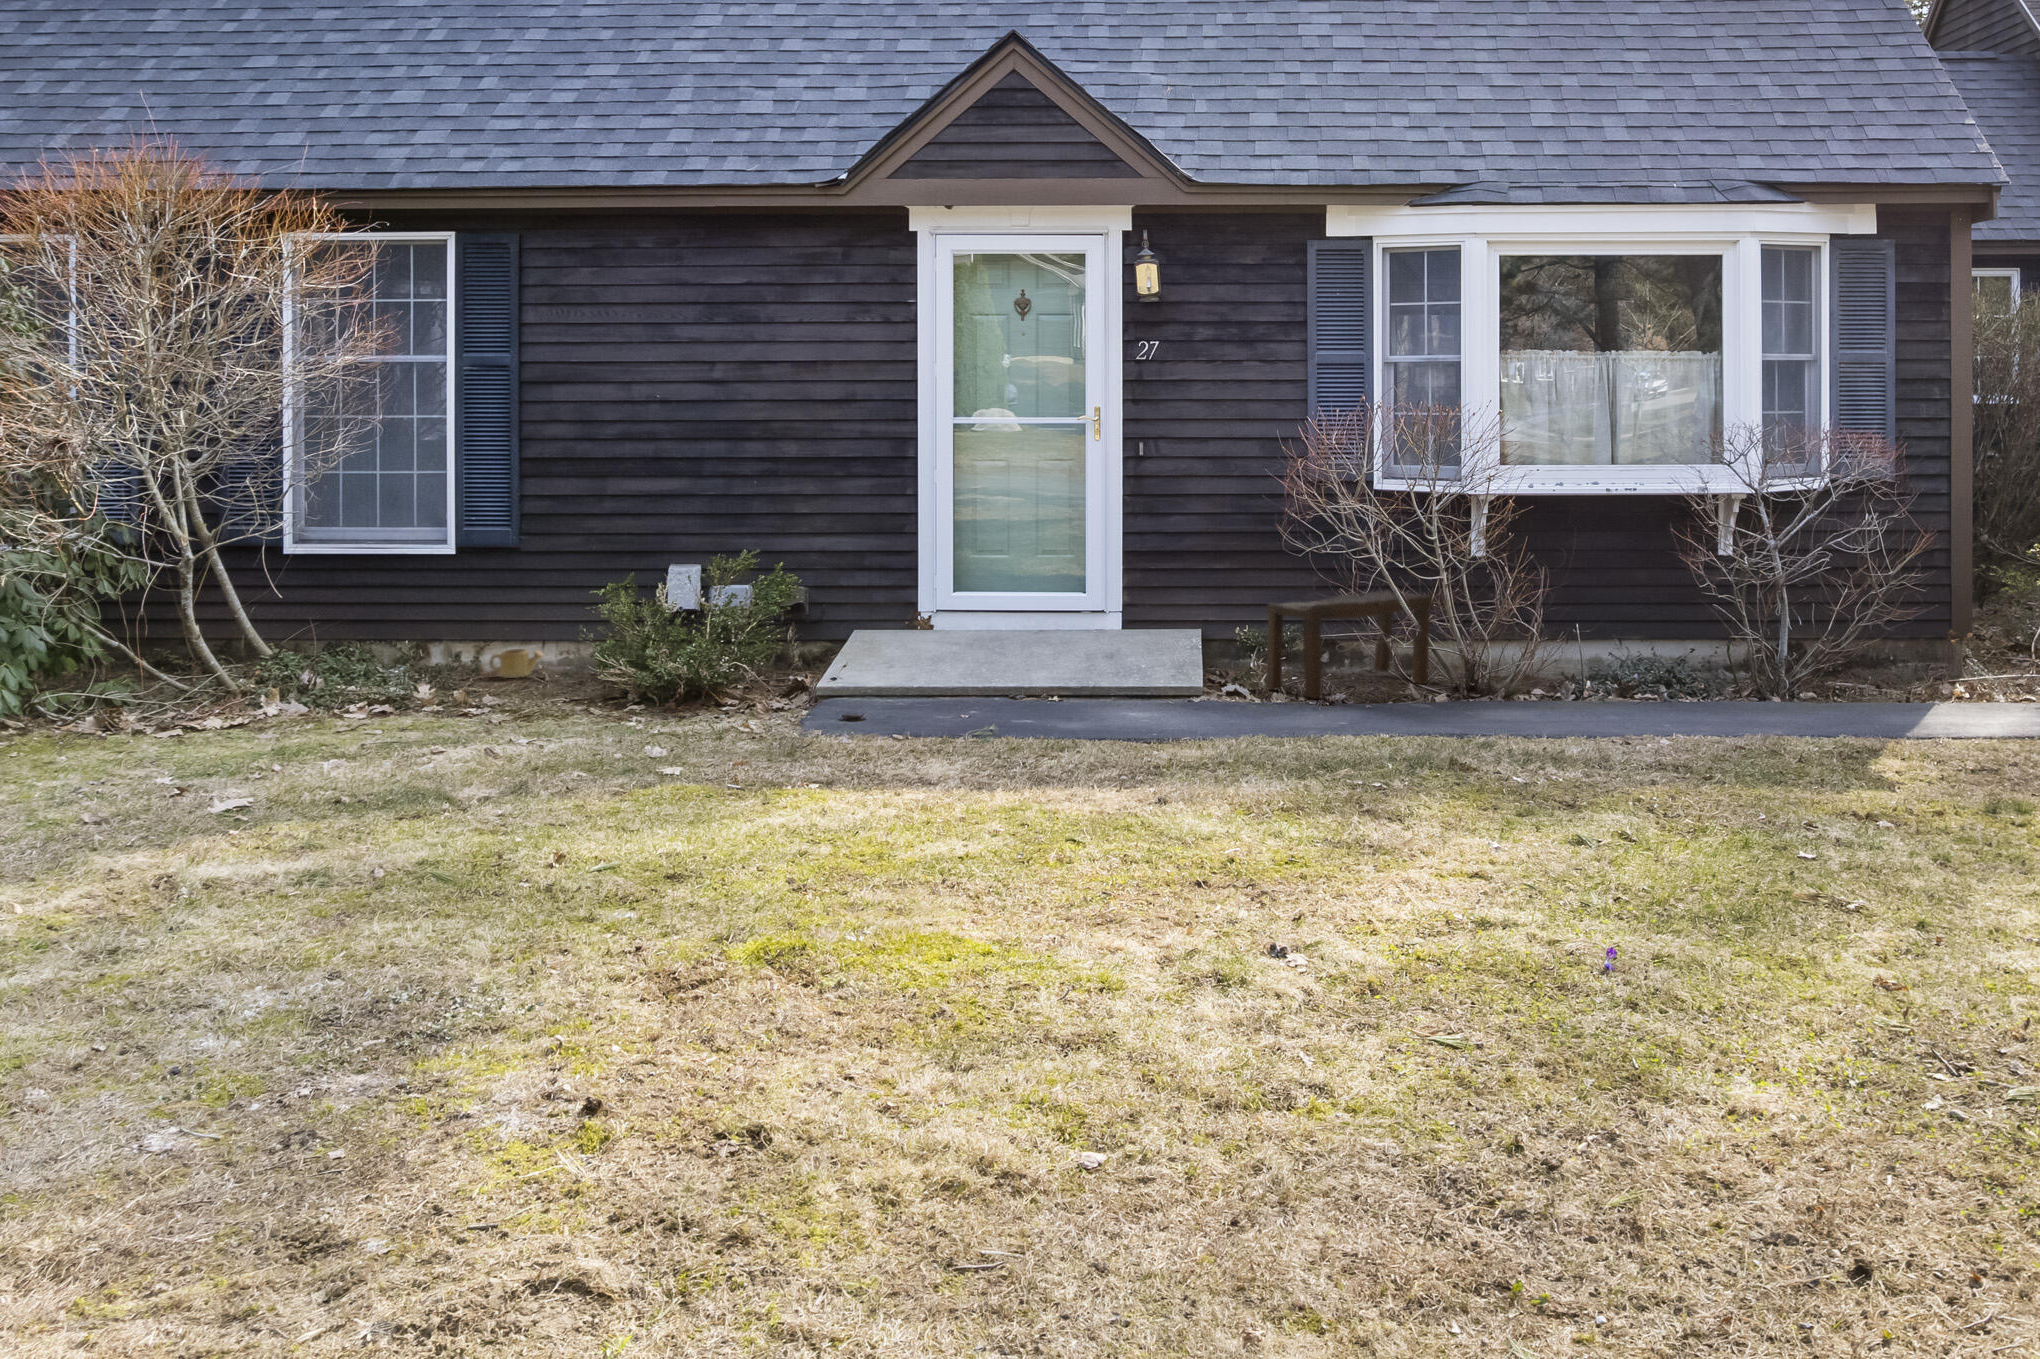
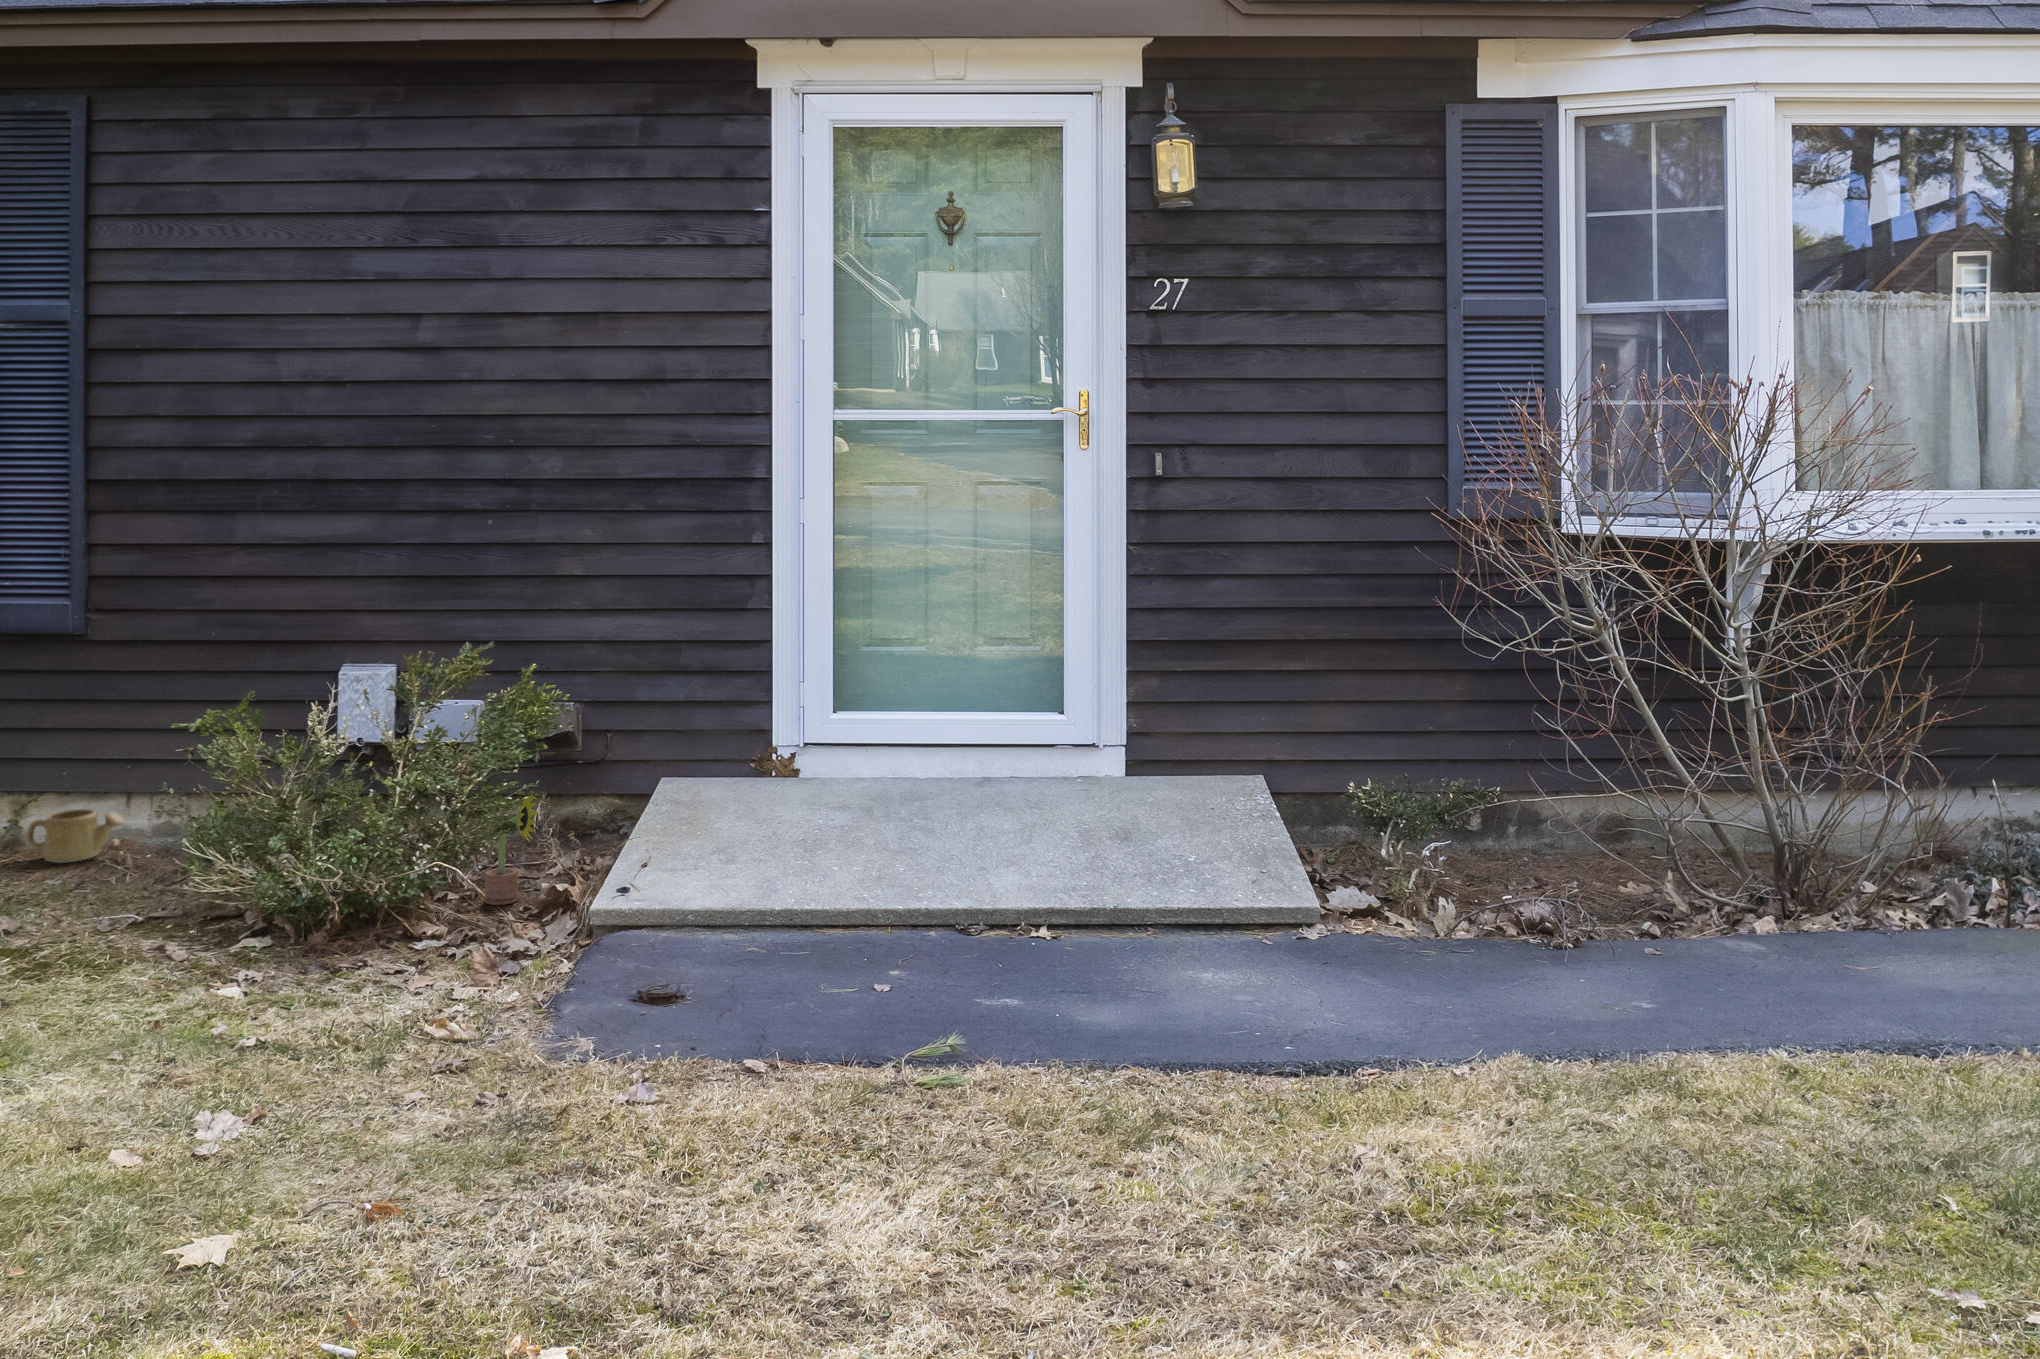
bench: present [1266,590,1433,699] -> none [1395,704,1679,914]
decorative plant: none [756,634,785,695] -> present [485,794,538,905]

